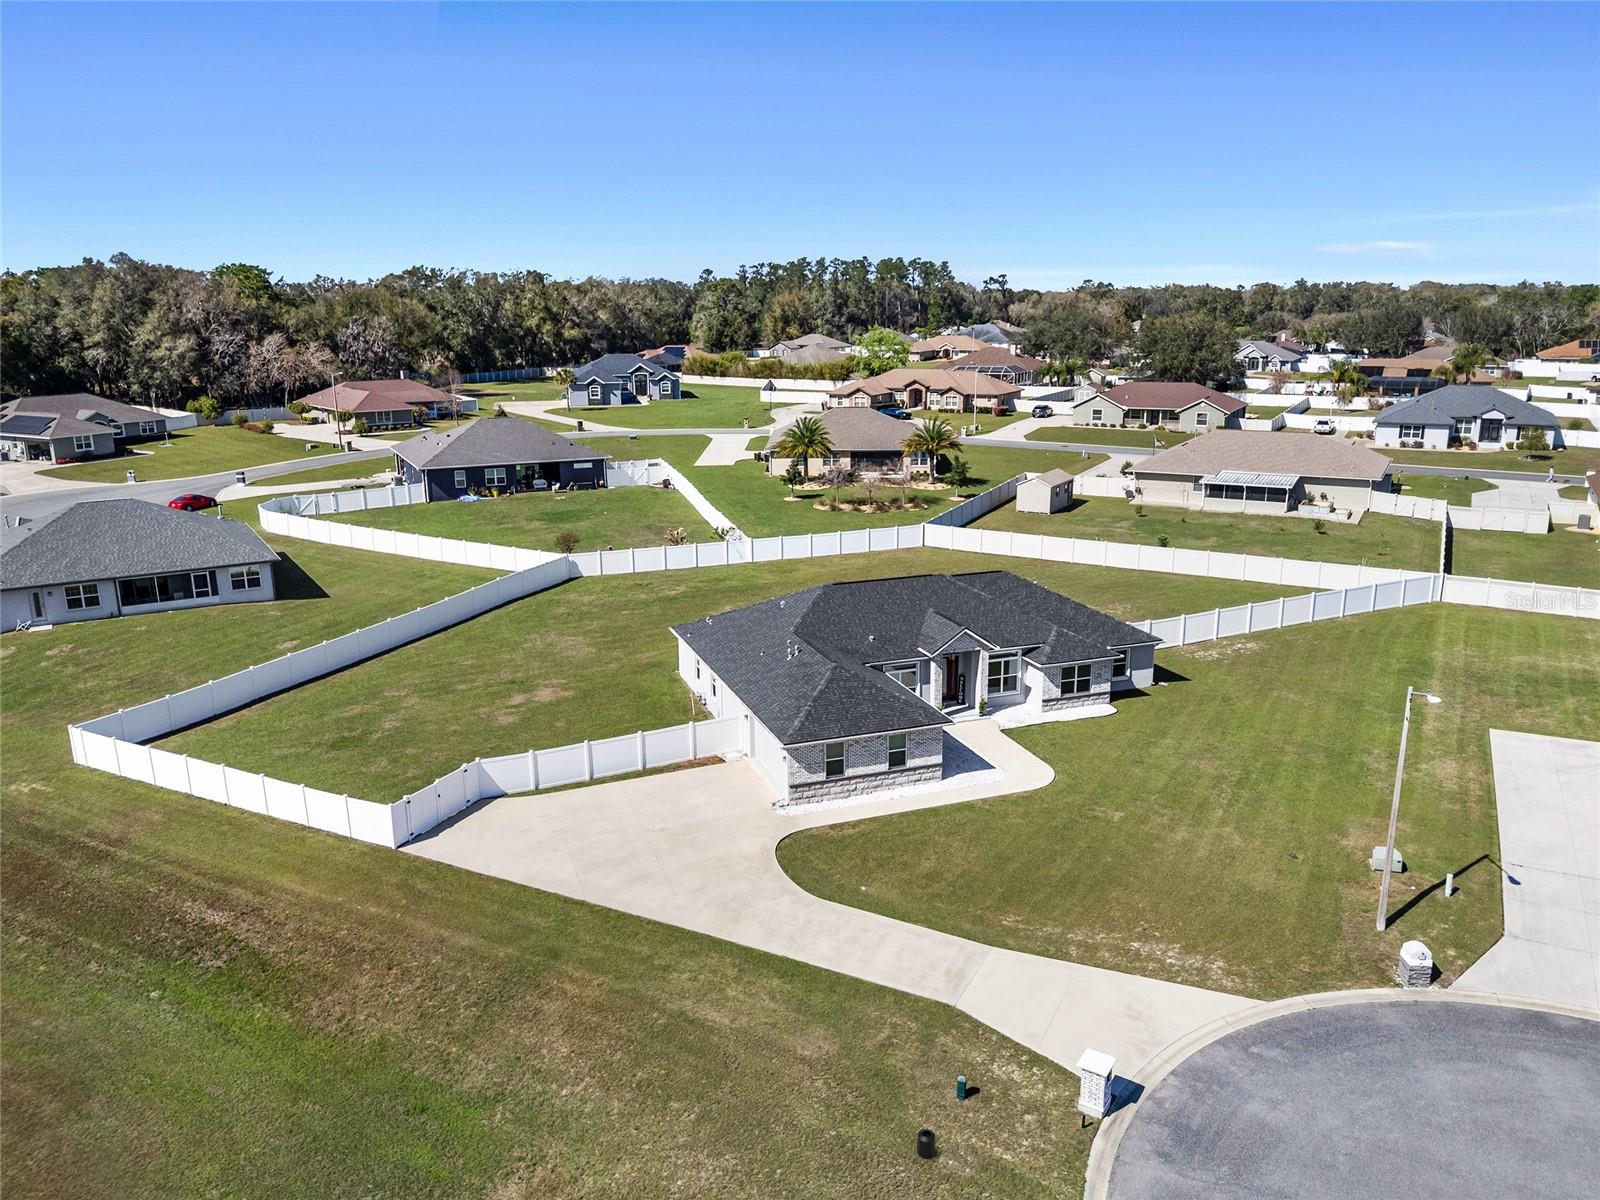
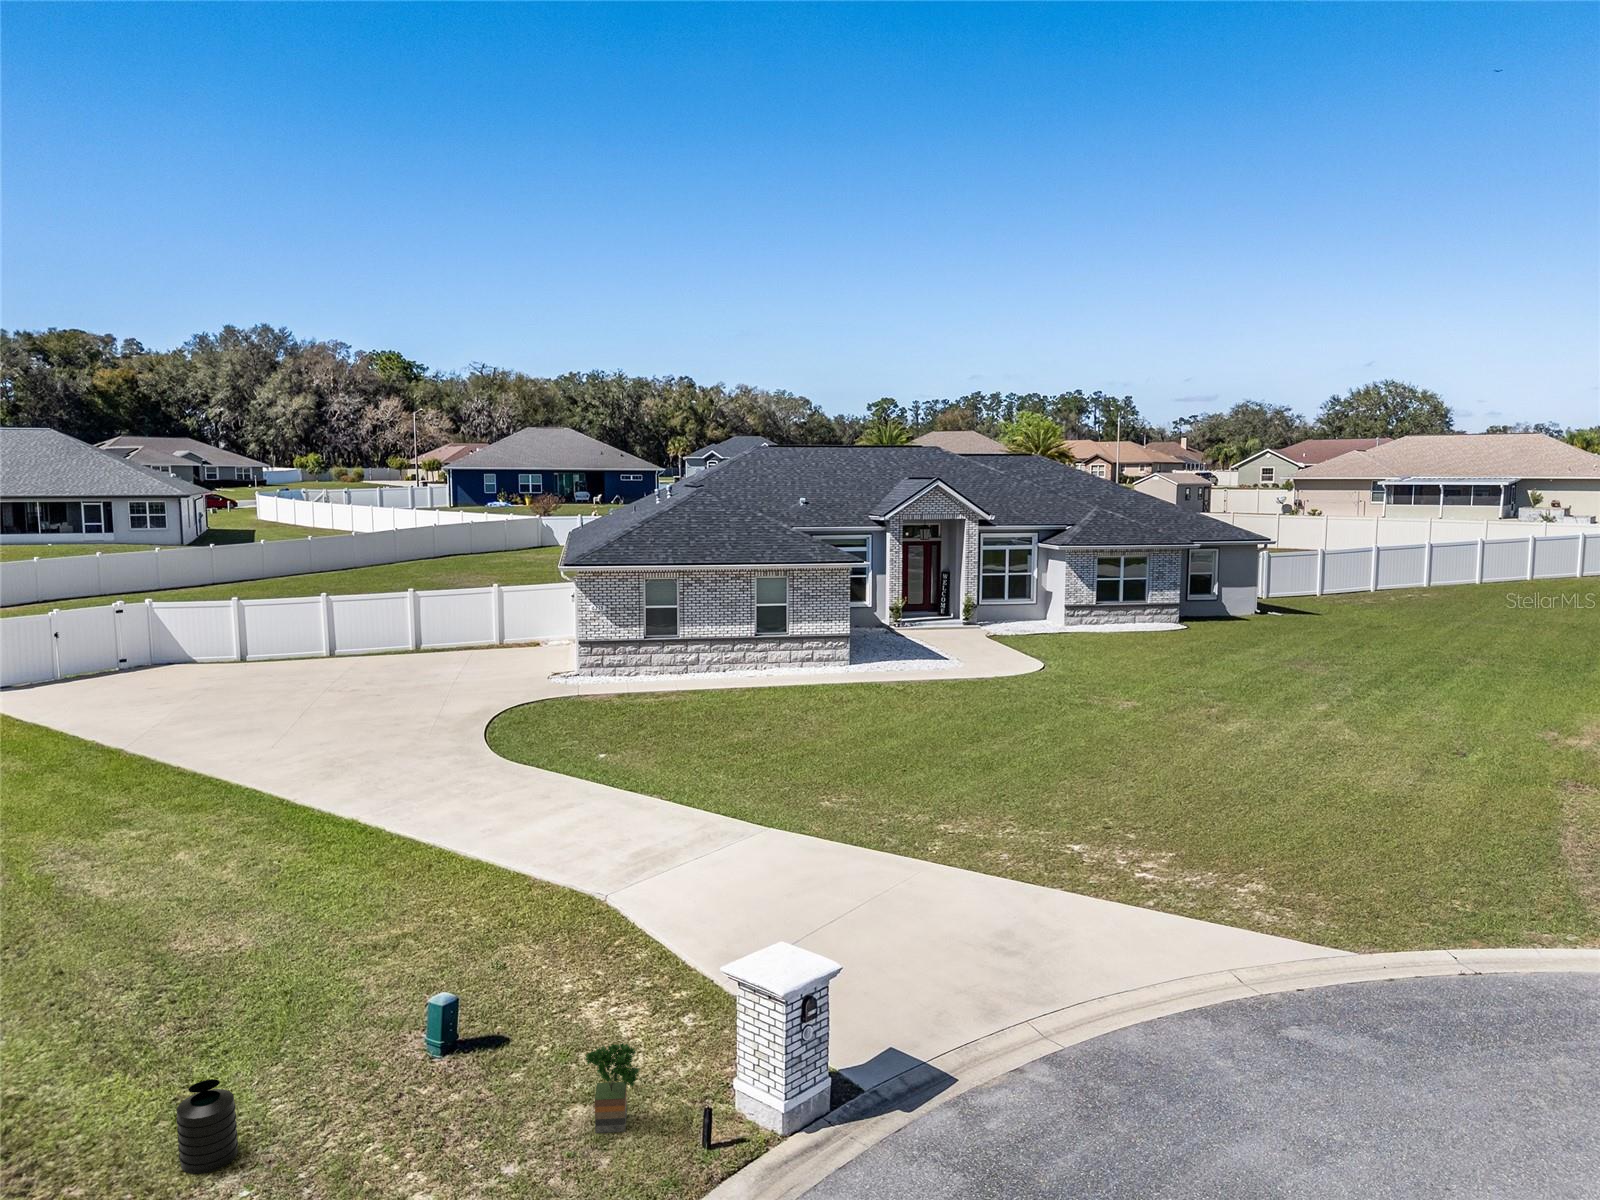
potted tree: none [1037,1094,1059,1126] -> present [585,1043,639,1133]

